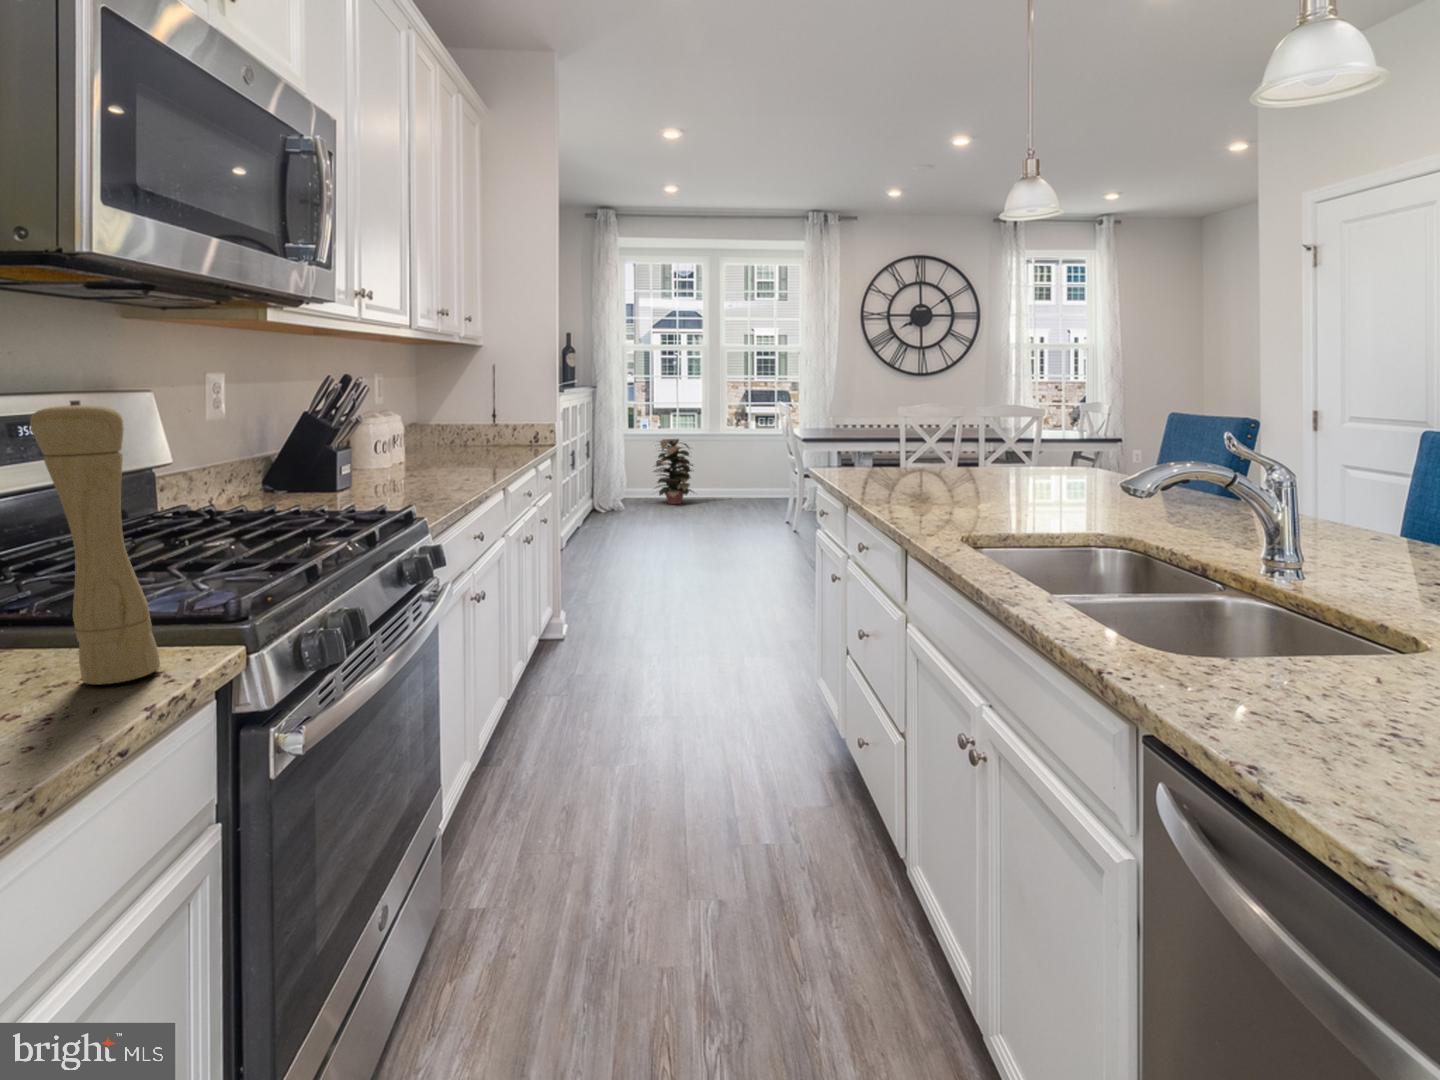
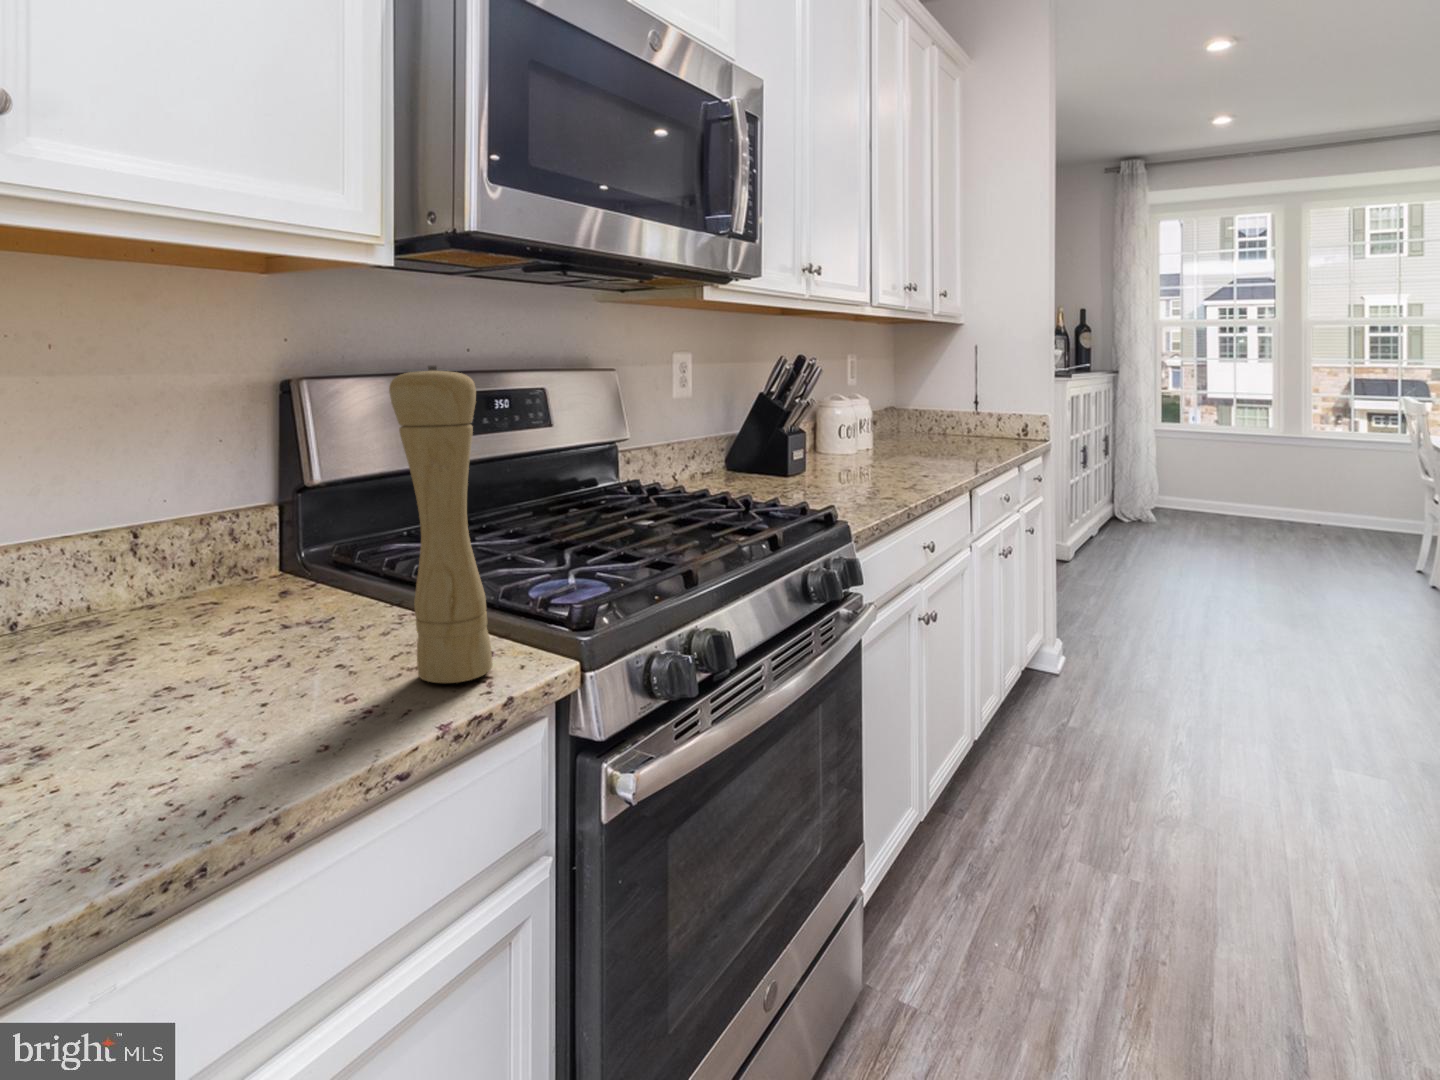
decorative plant: present [654,439,693,504] -> none [1182,438,1254,522]

